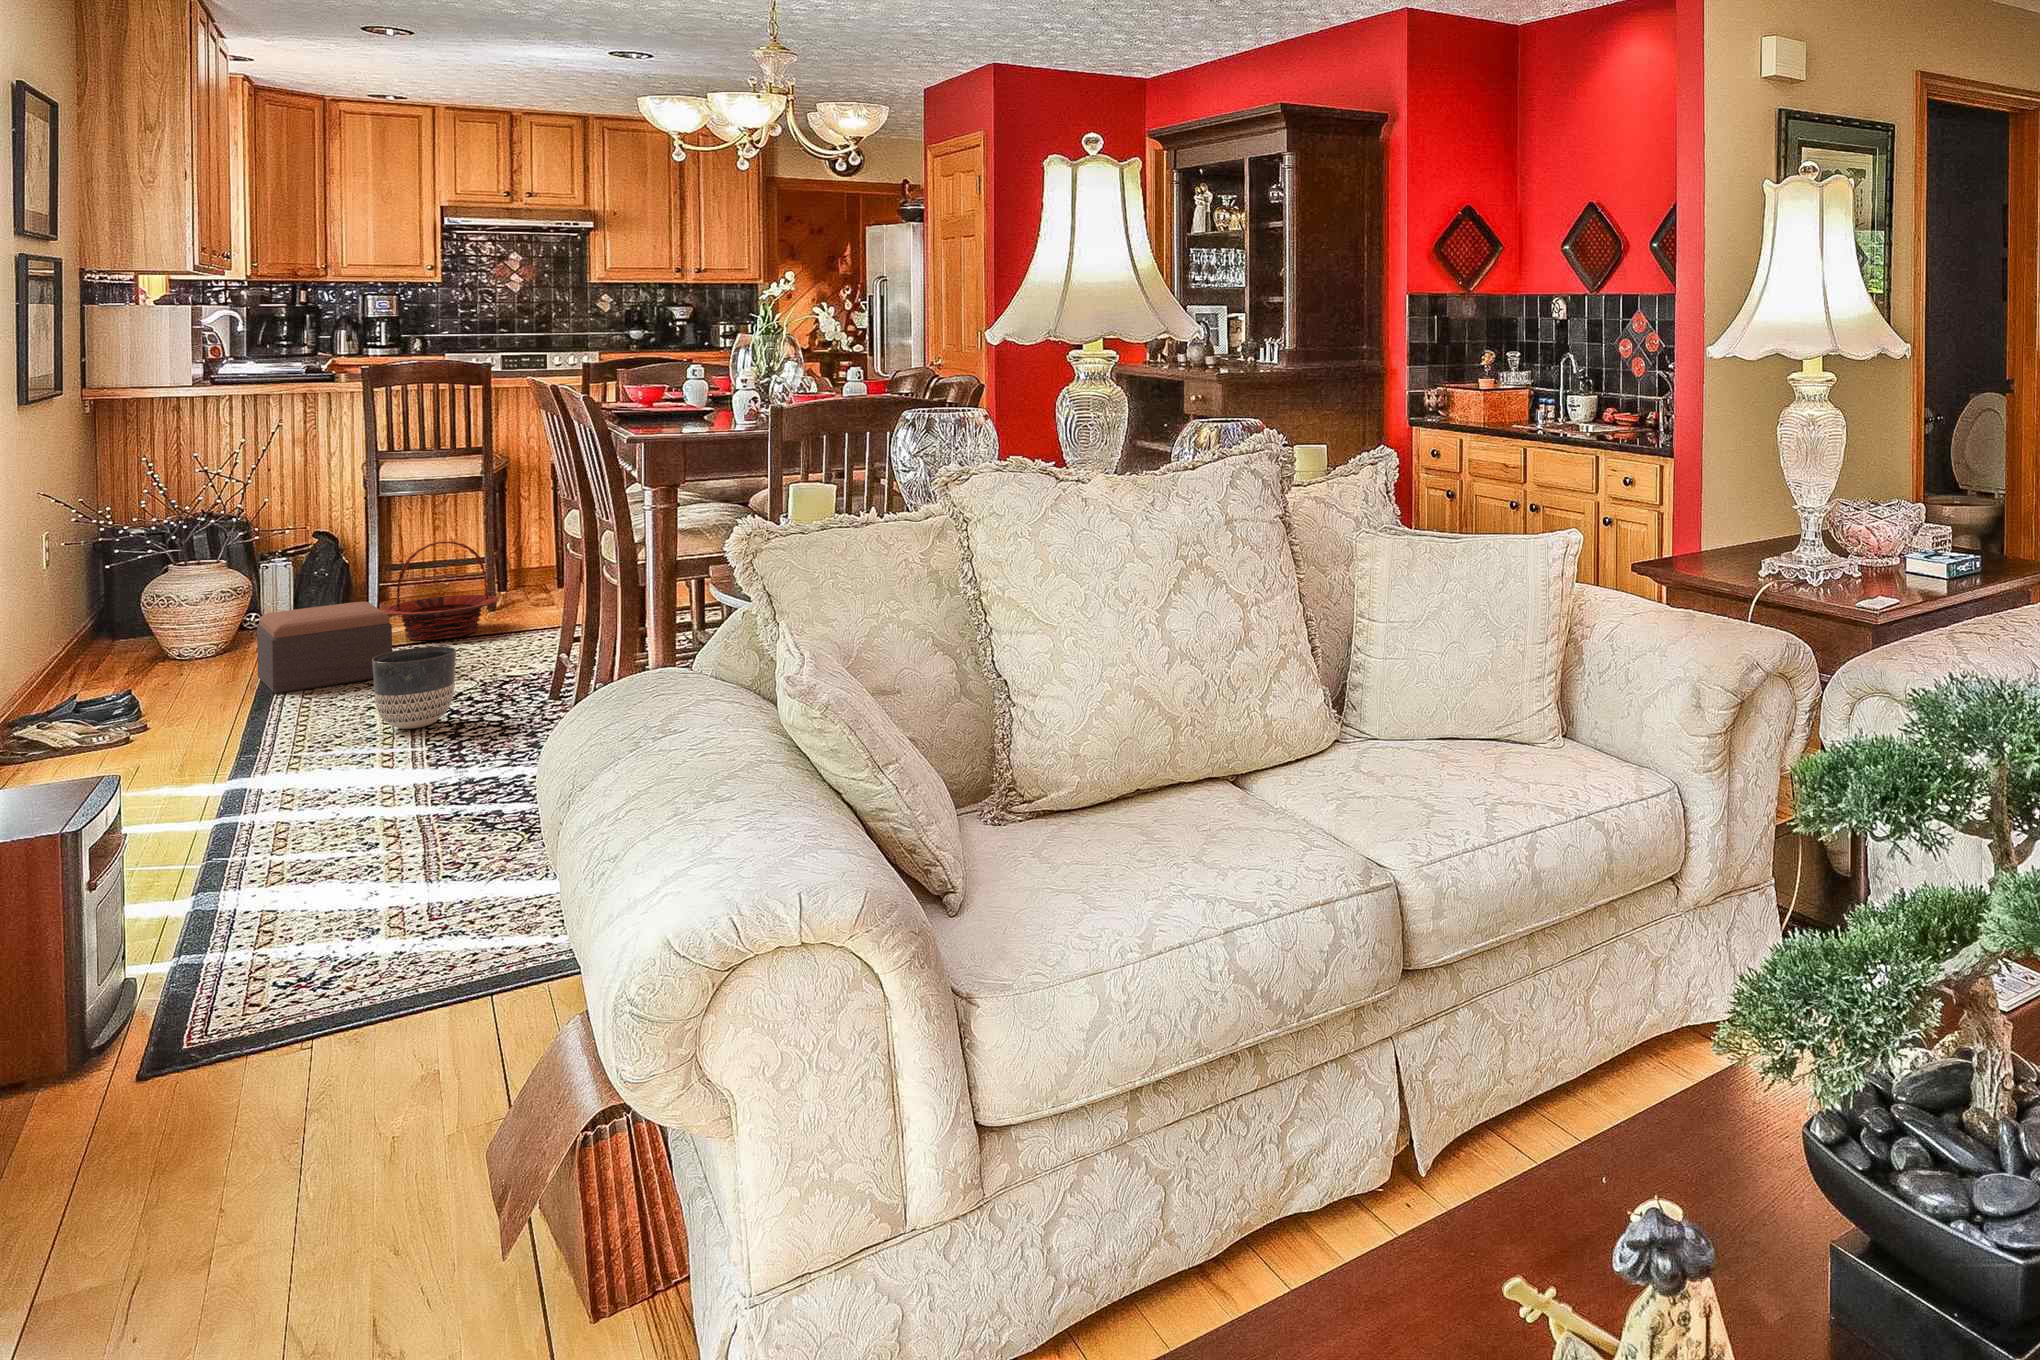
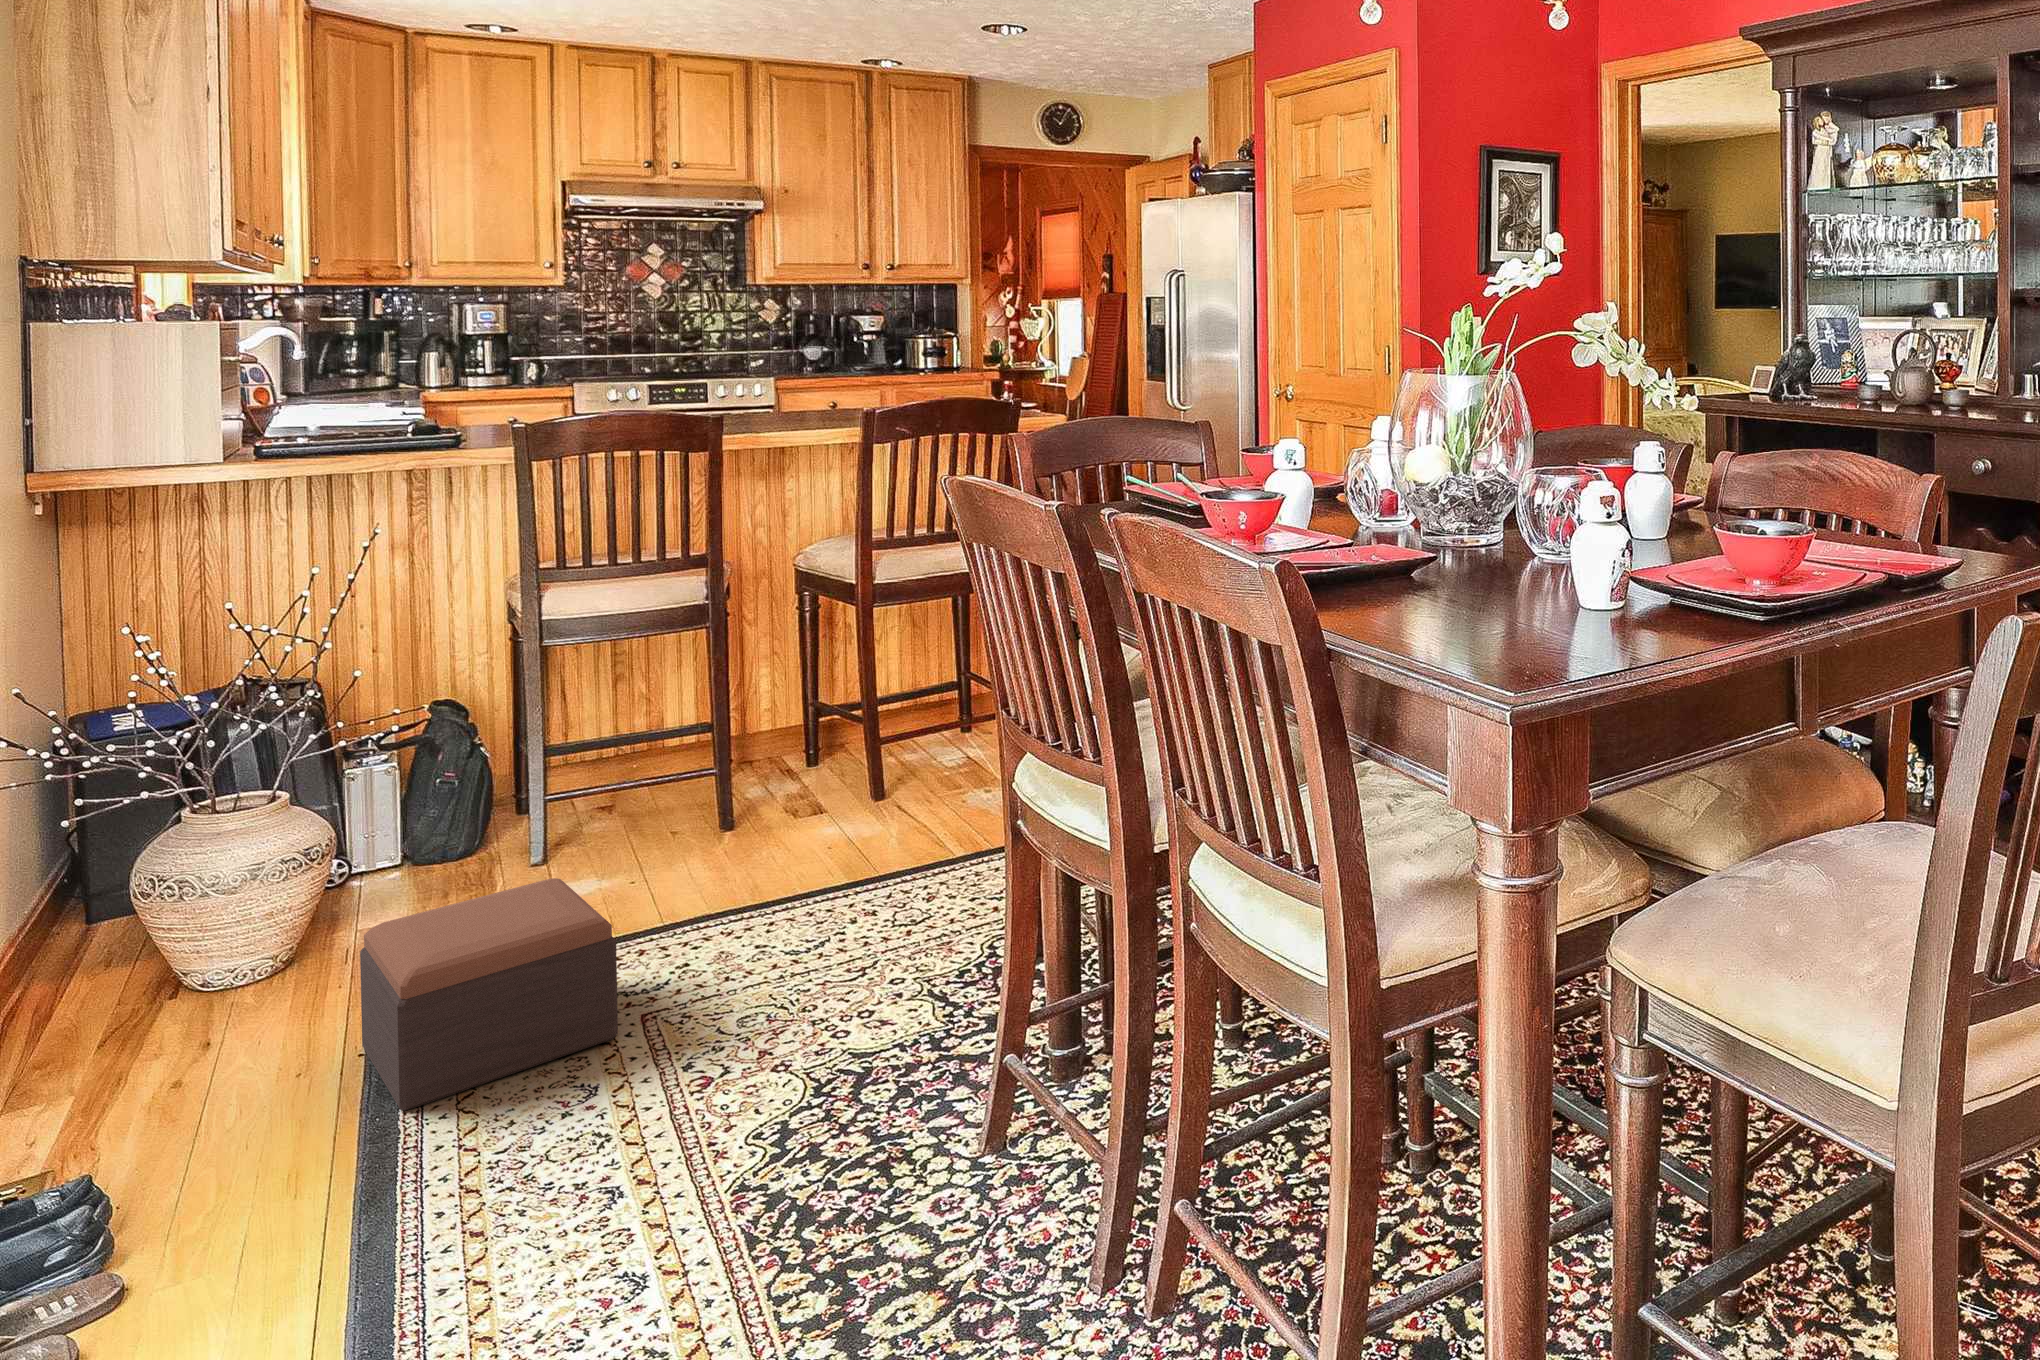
basket: present [383,541,499,640] -> none [564,731,754,912]
planter: present [372,646,456,729] -> none [638,1056,805,1268]

